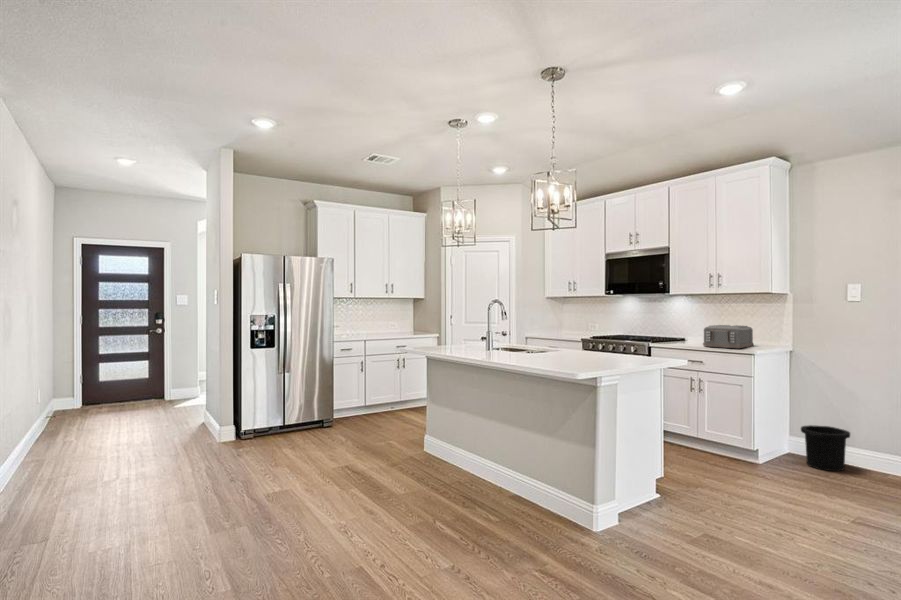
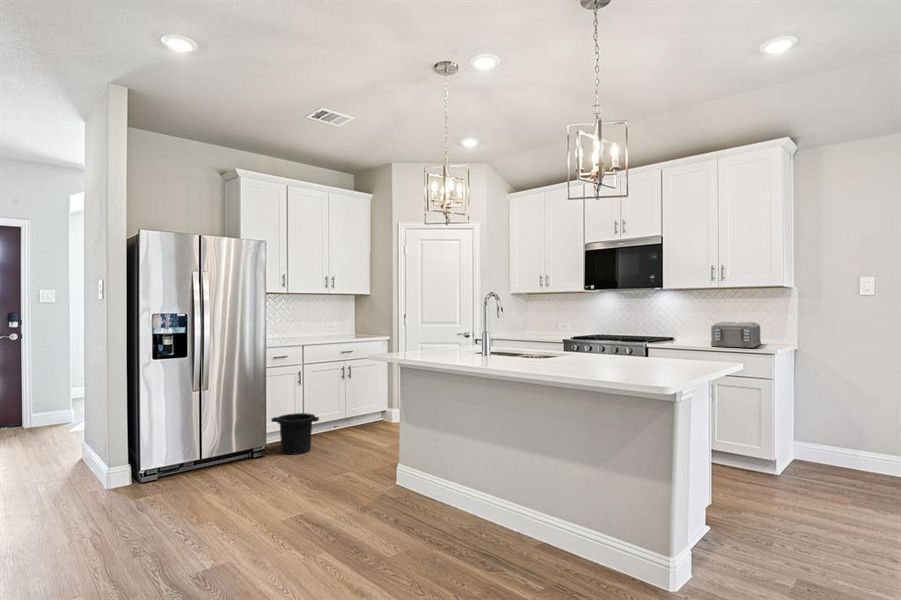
trash can: present [801,425,850,471] -> present [272,413,319,455]

